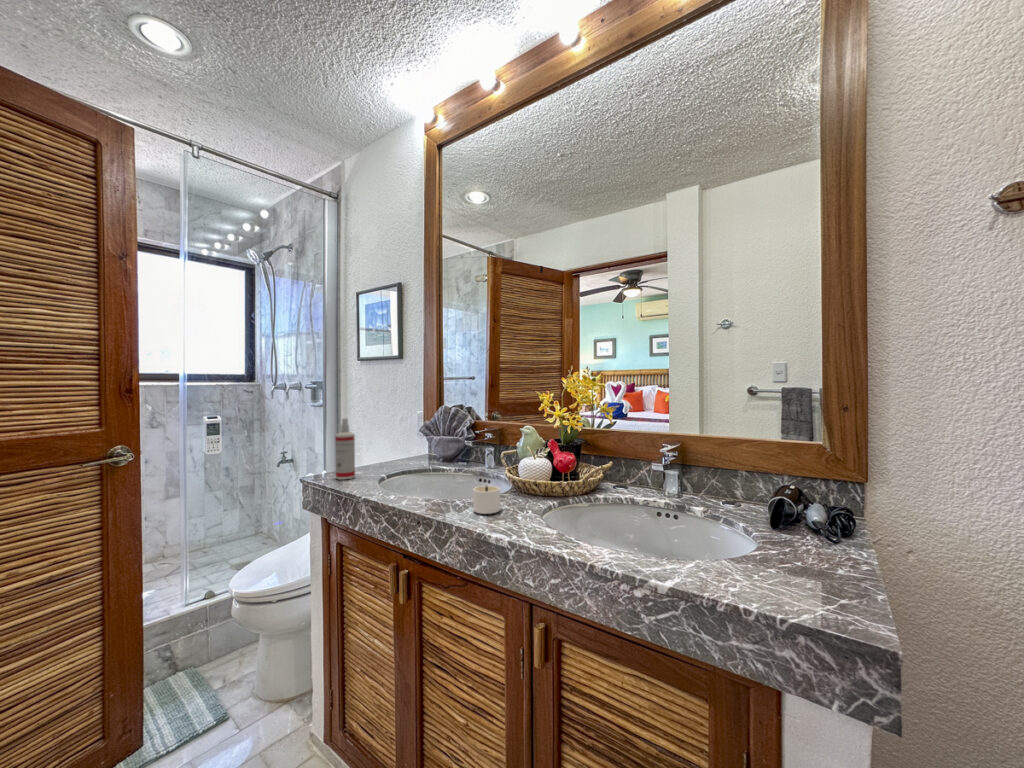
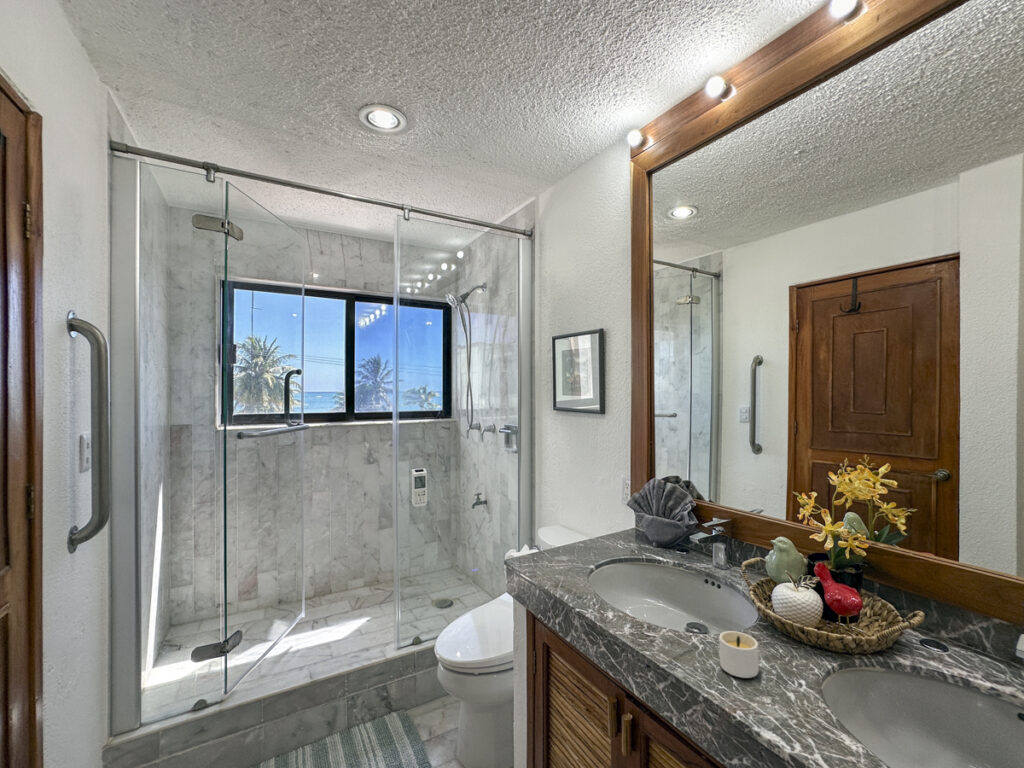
spray bottle: present [335,419,355,479] -> none [539,496,559,565]

